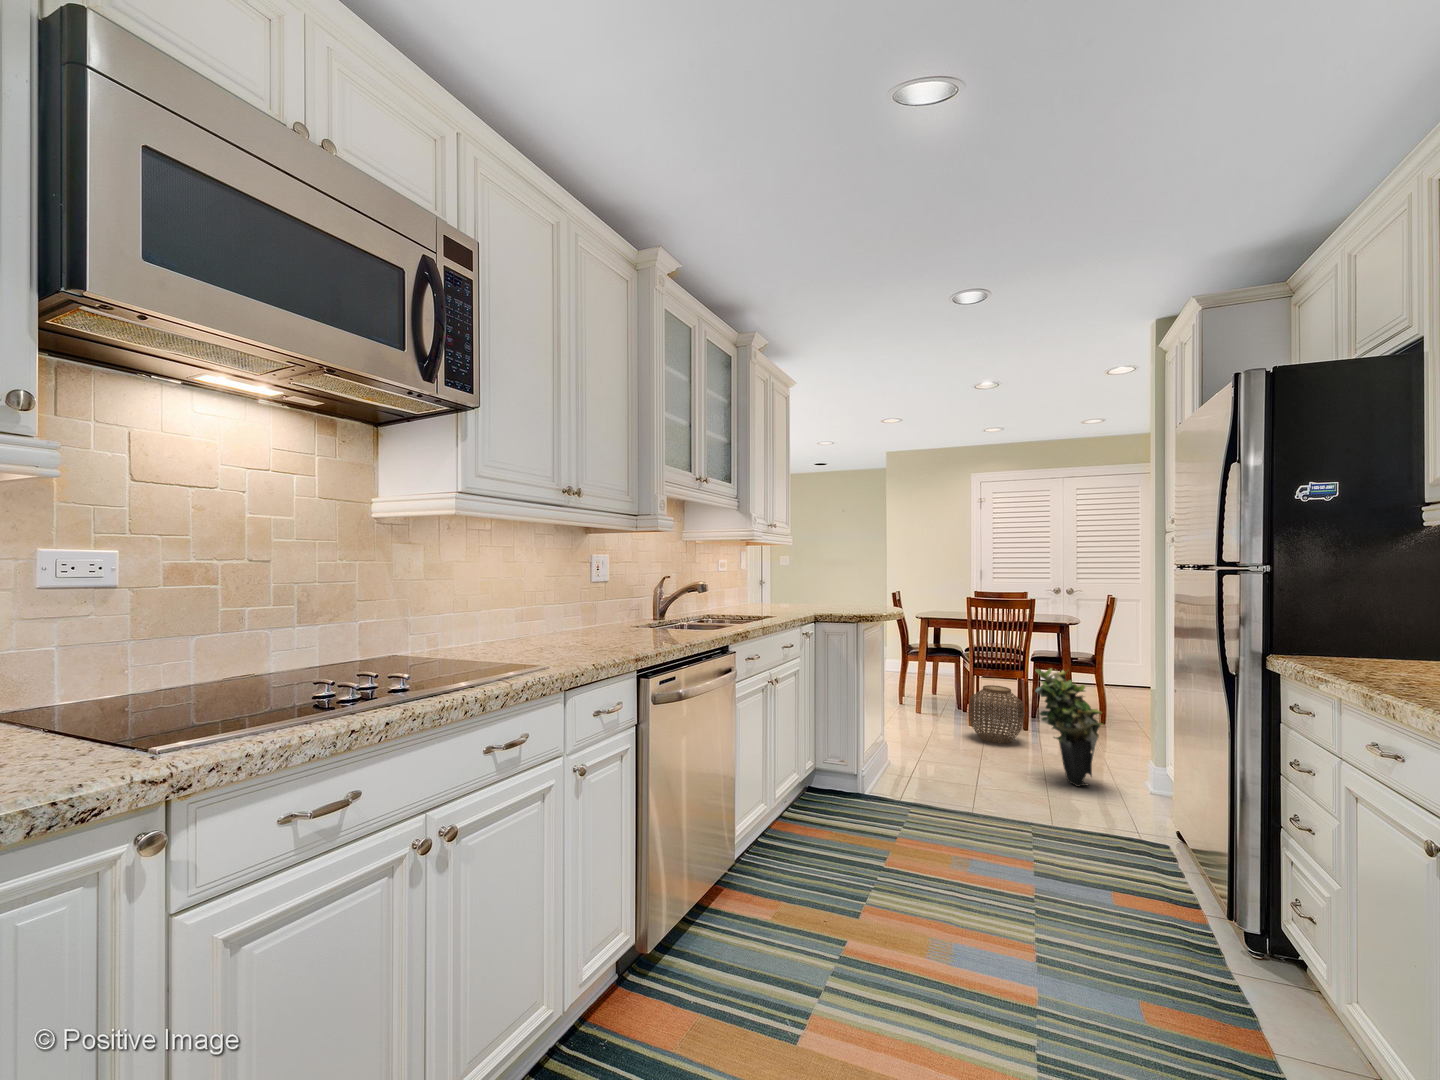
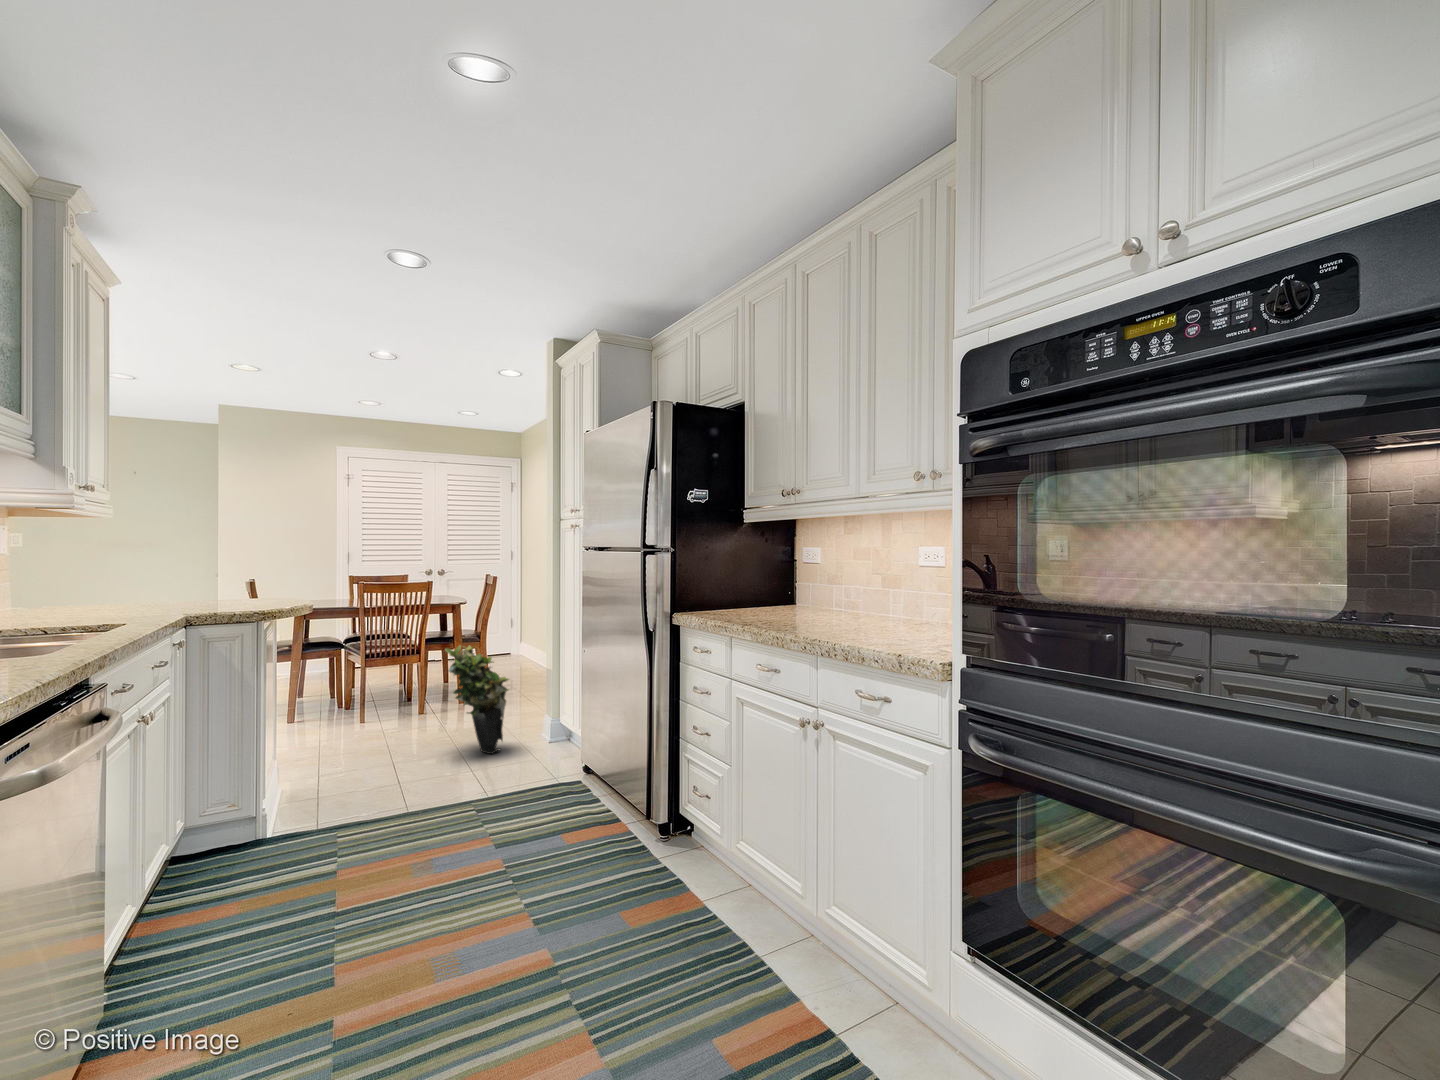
woven basket: present [969,685,1024,743] -> none [365,673,424,735]

